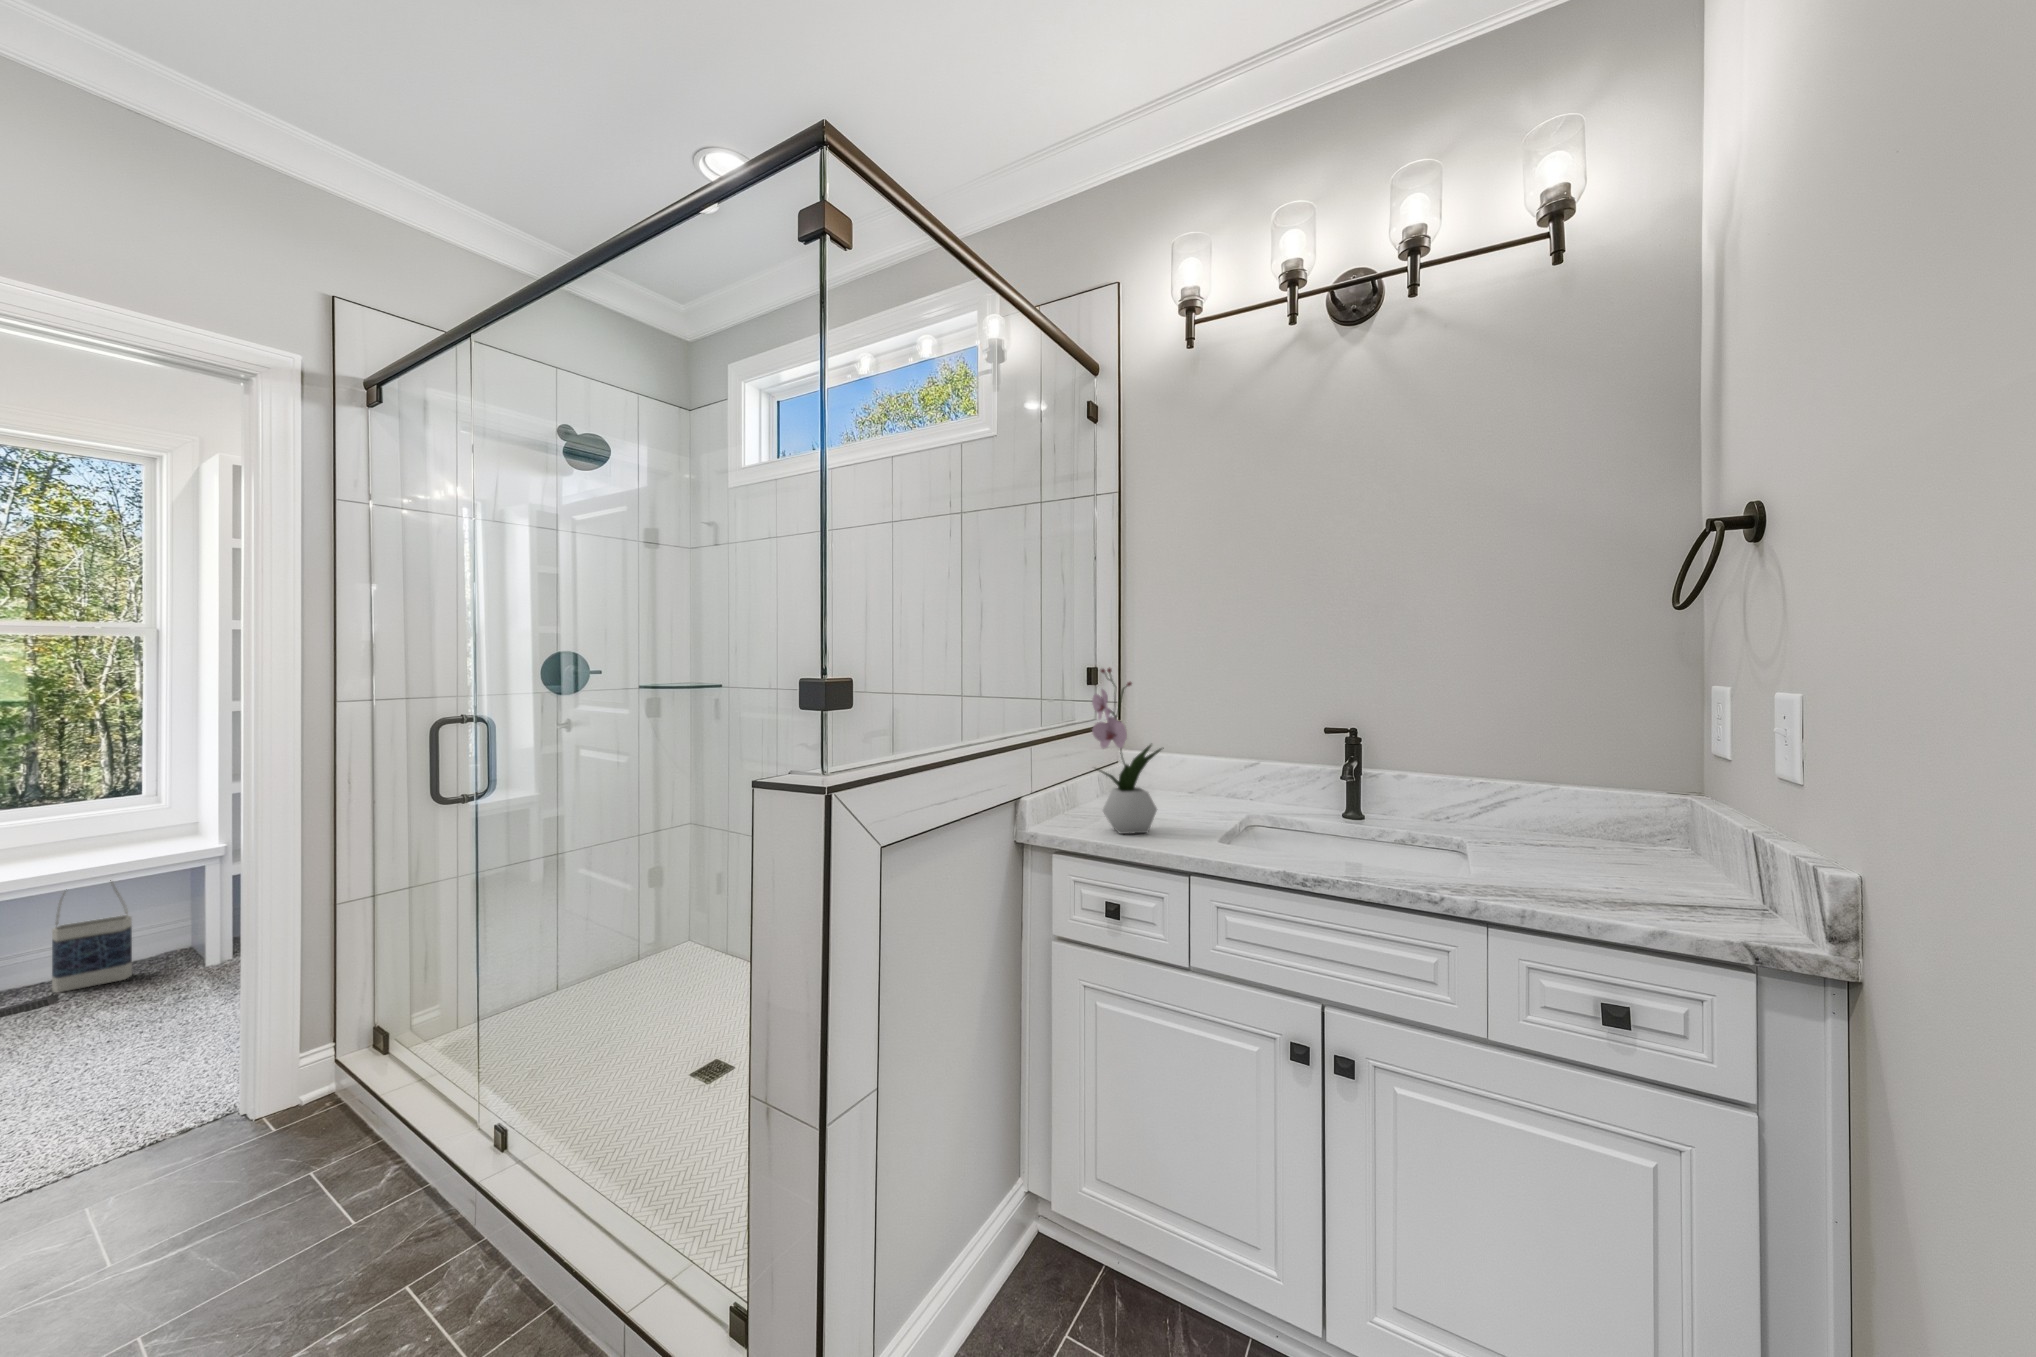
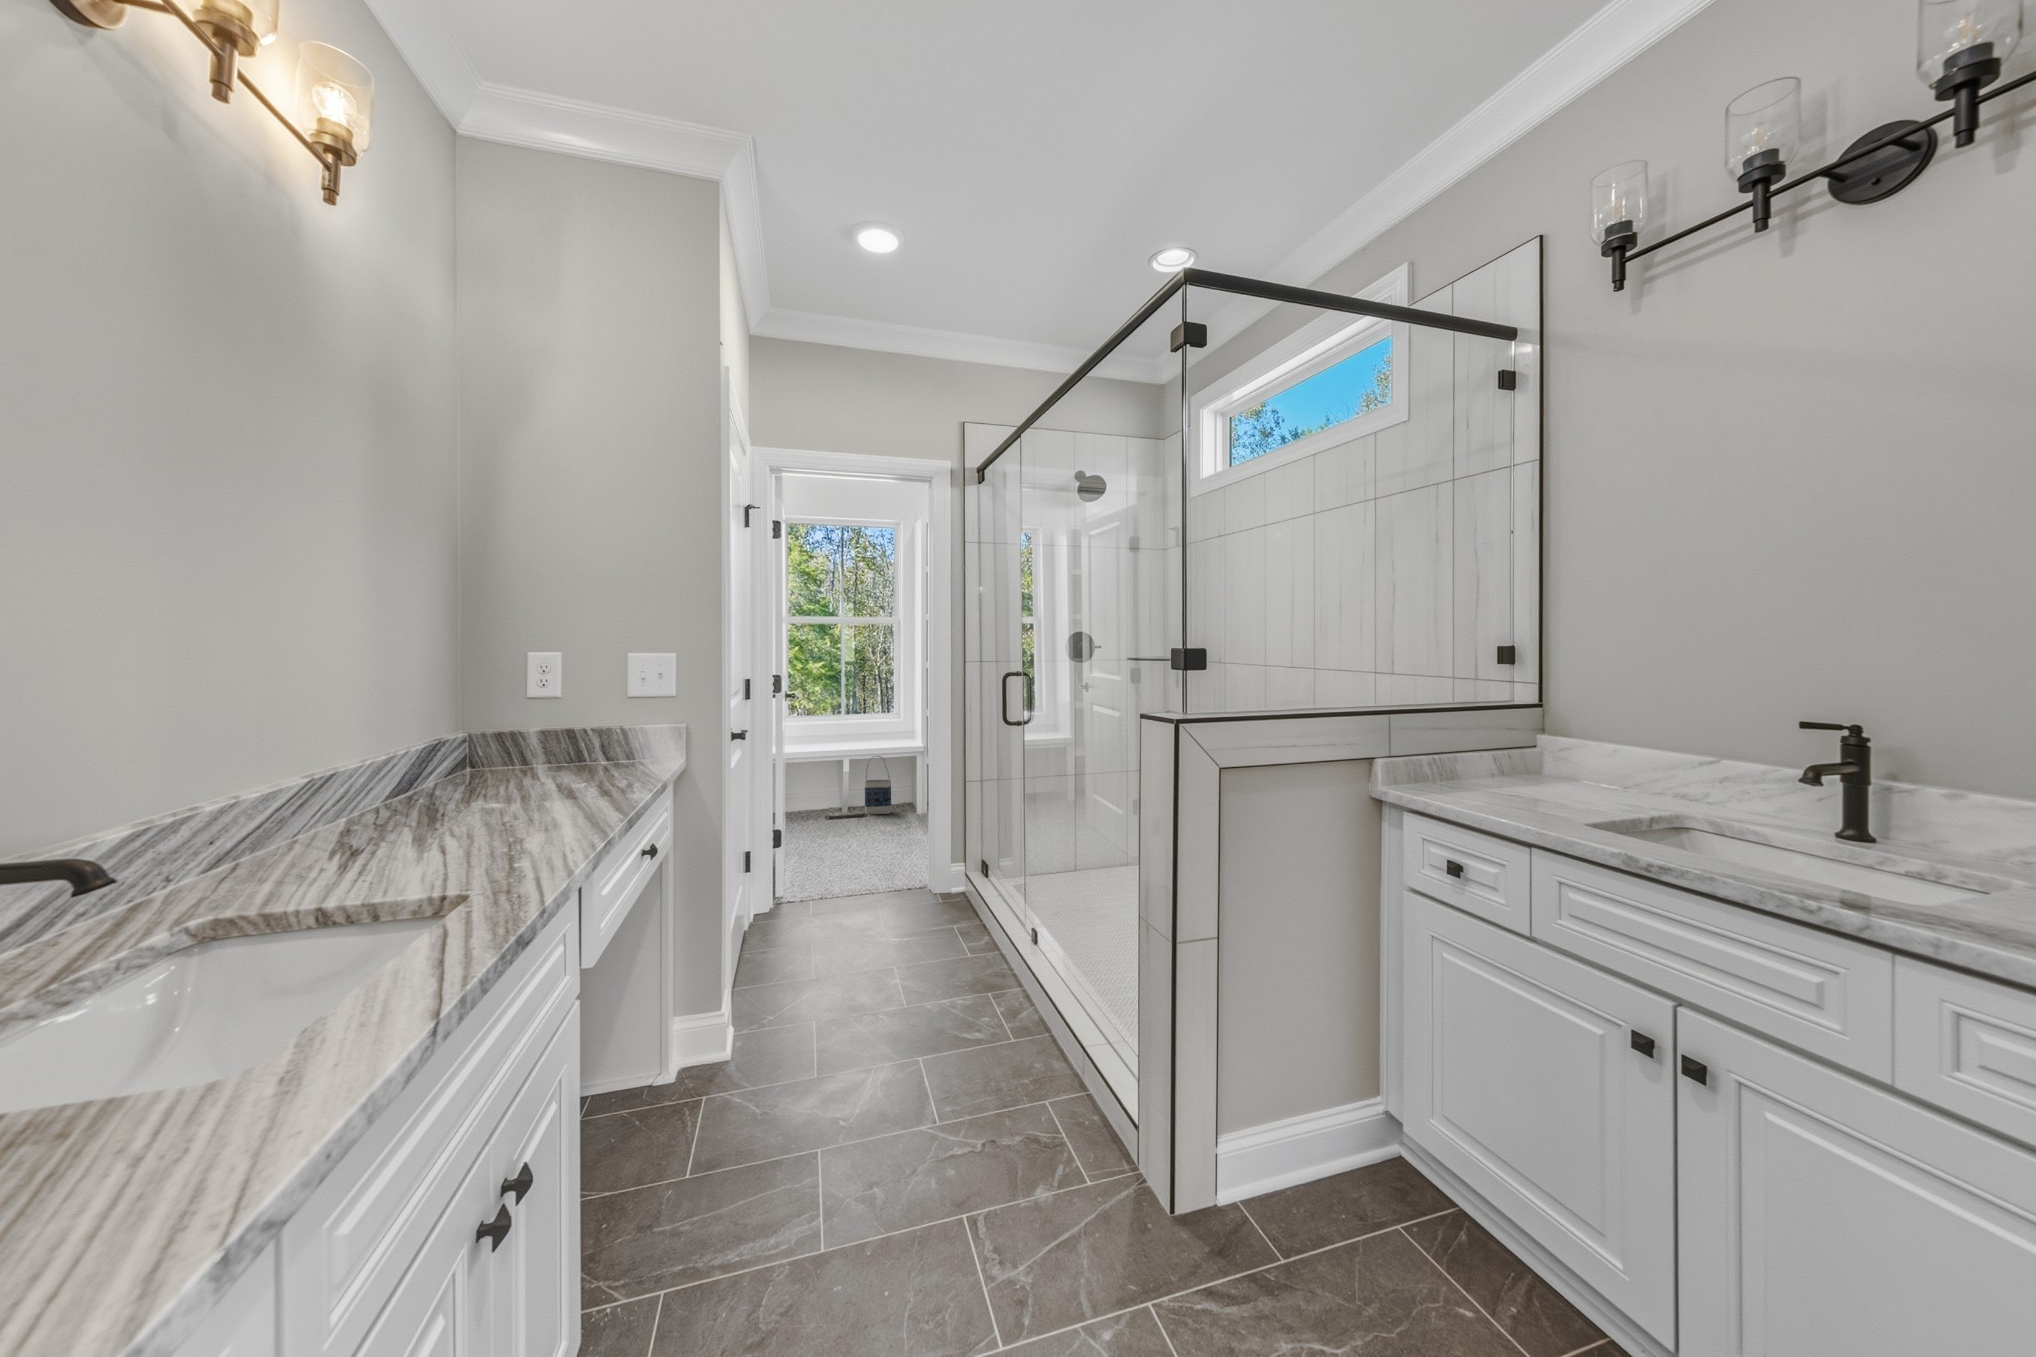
flower arrangement: present [1092,668,1164,834] -> none [1455,647,1532,808]

